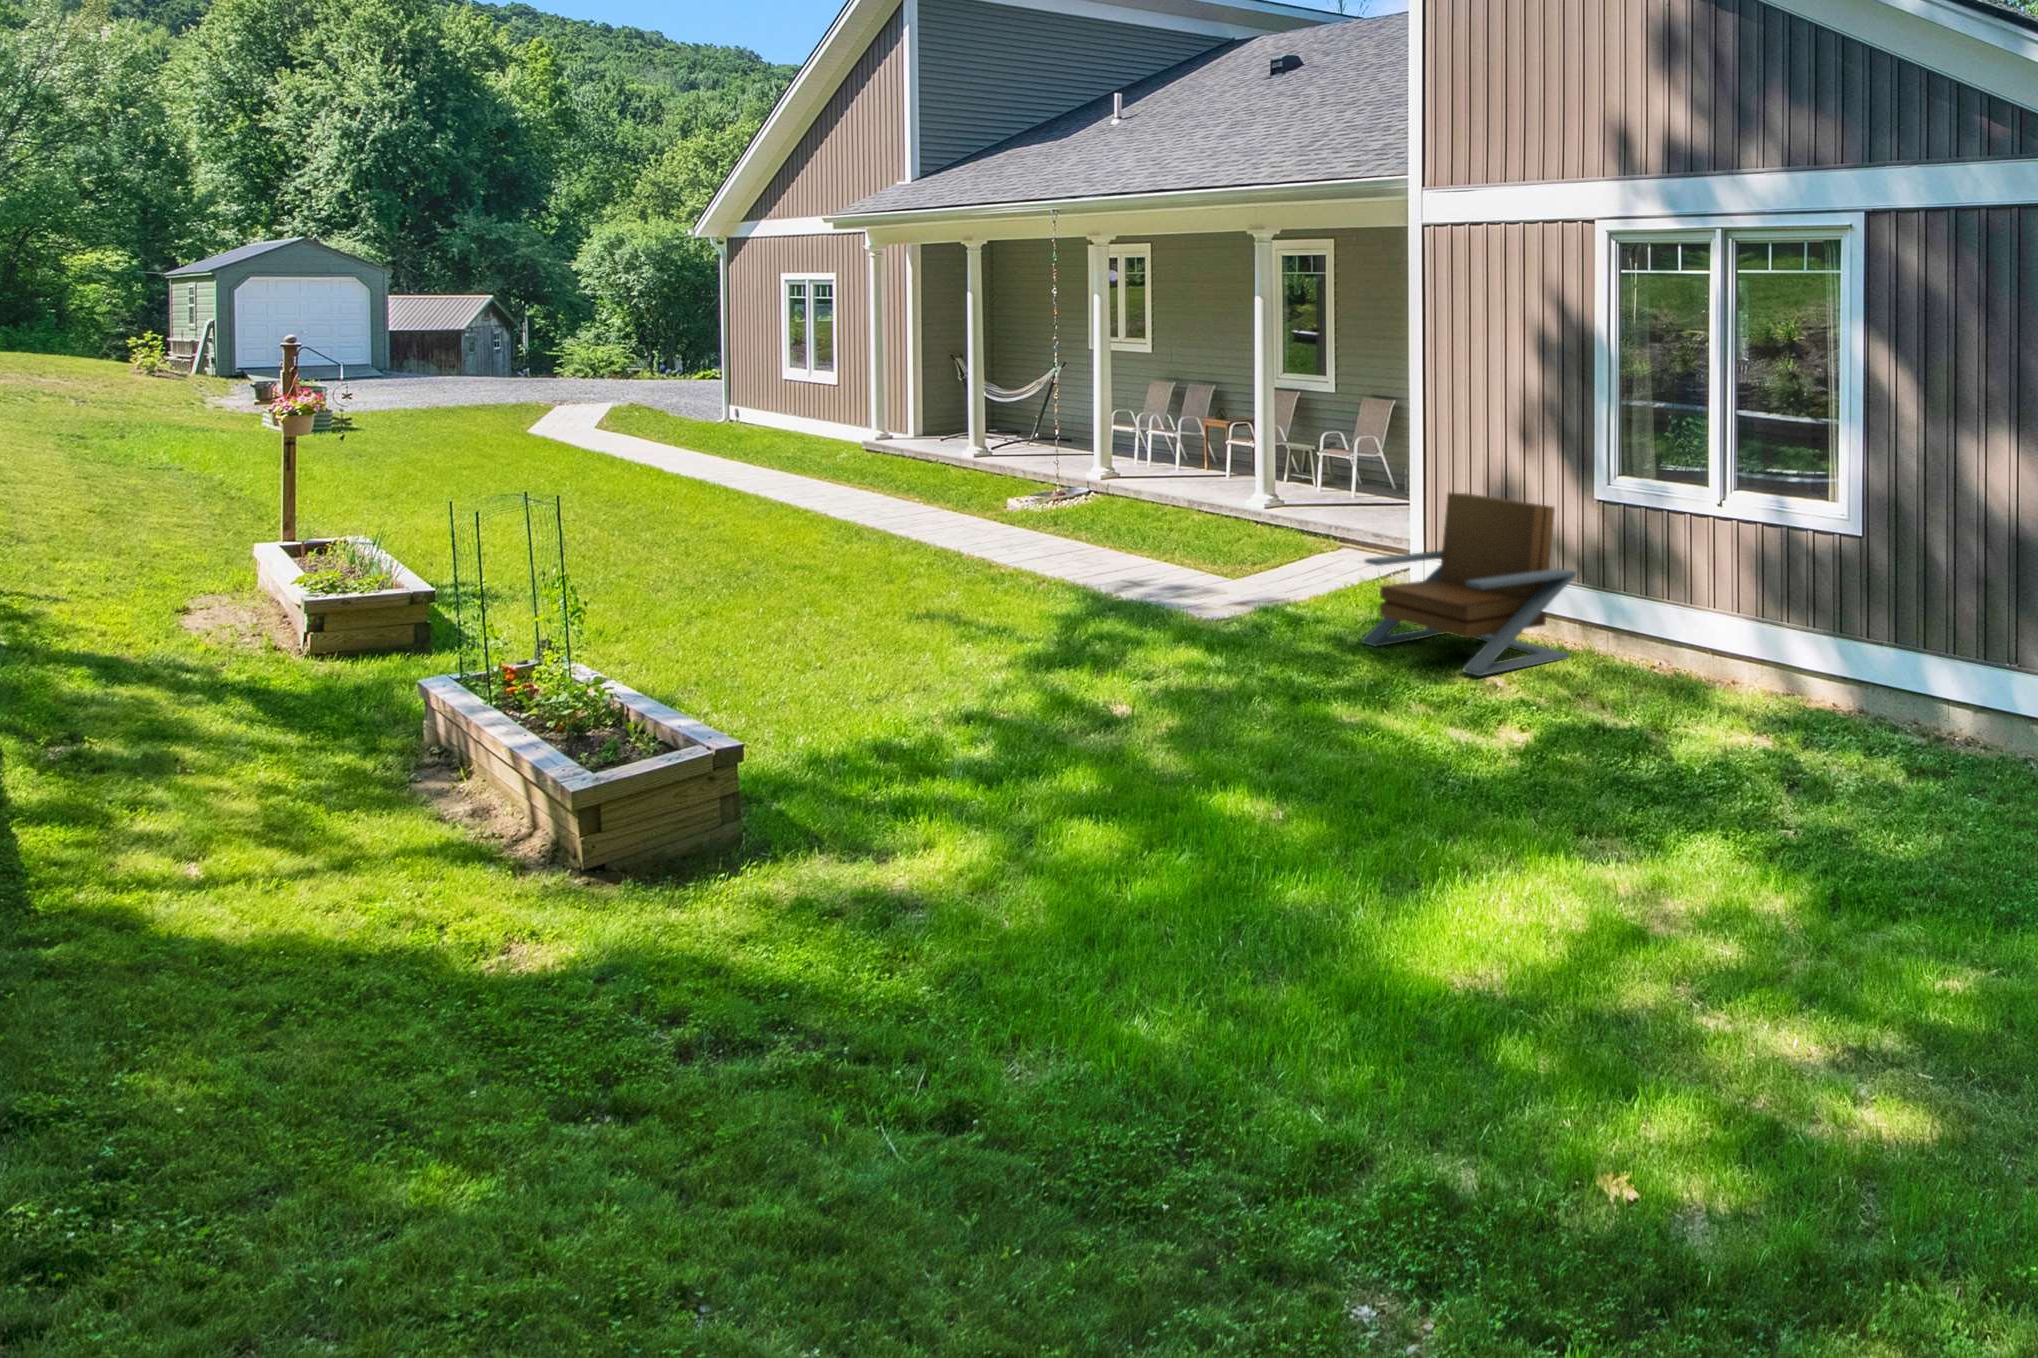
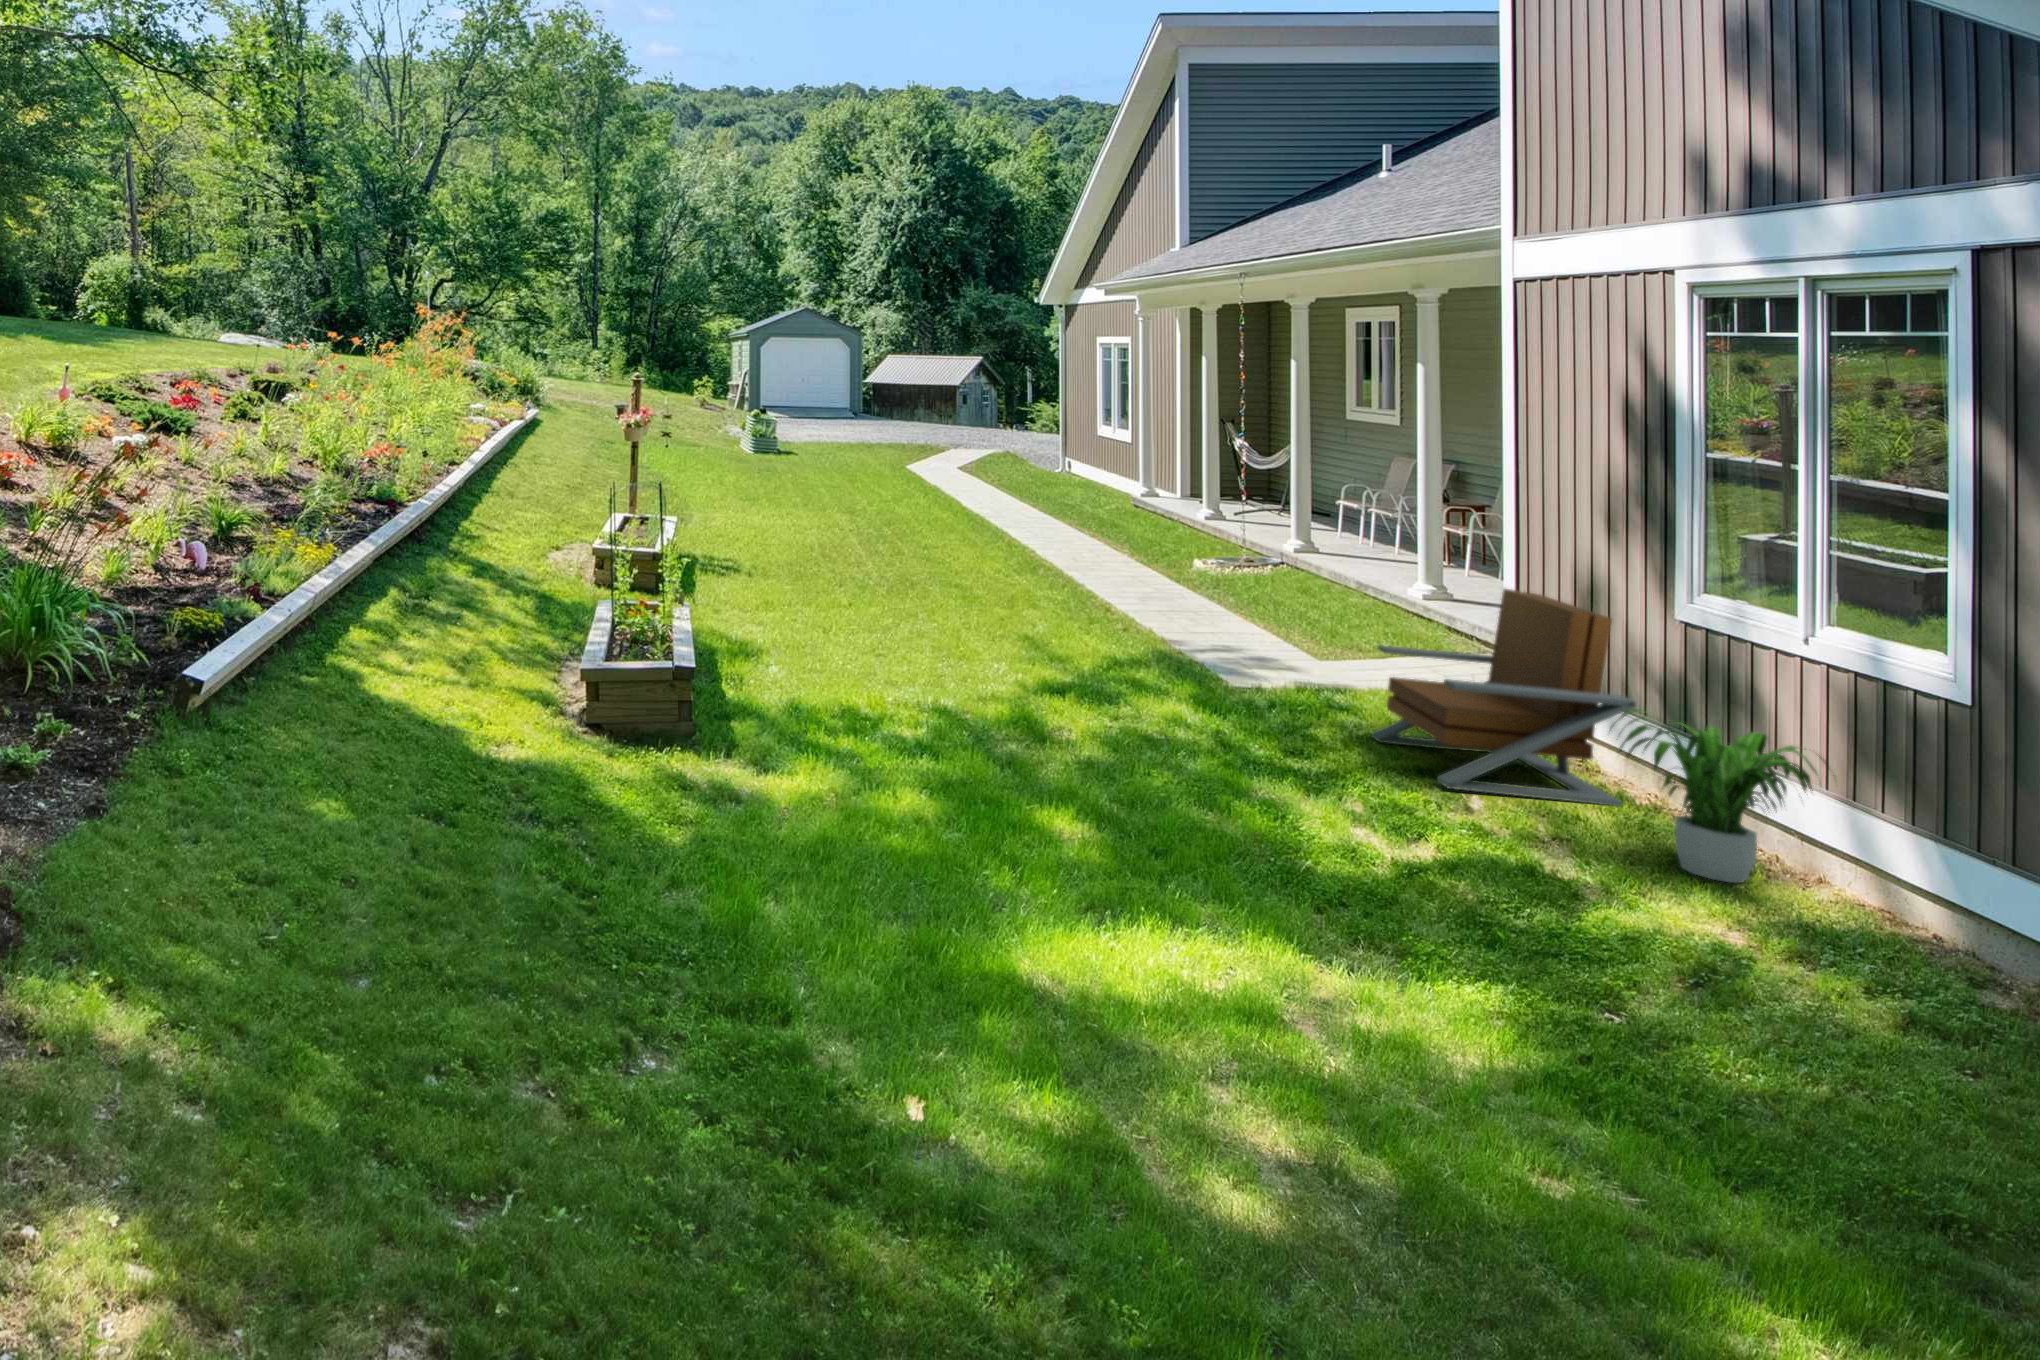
potted plant: none [1620,580,1765,702] -> present [1611,710,1830,883]

